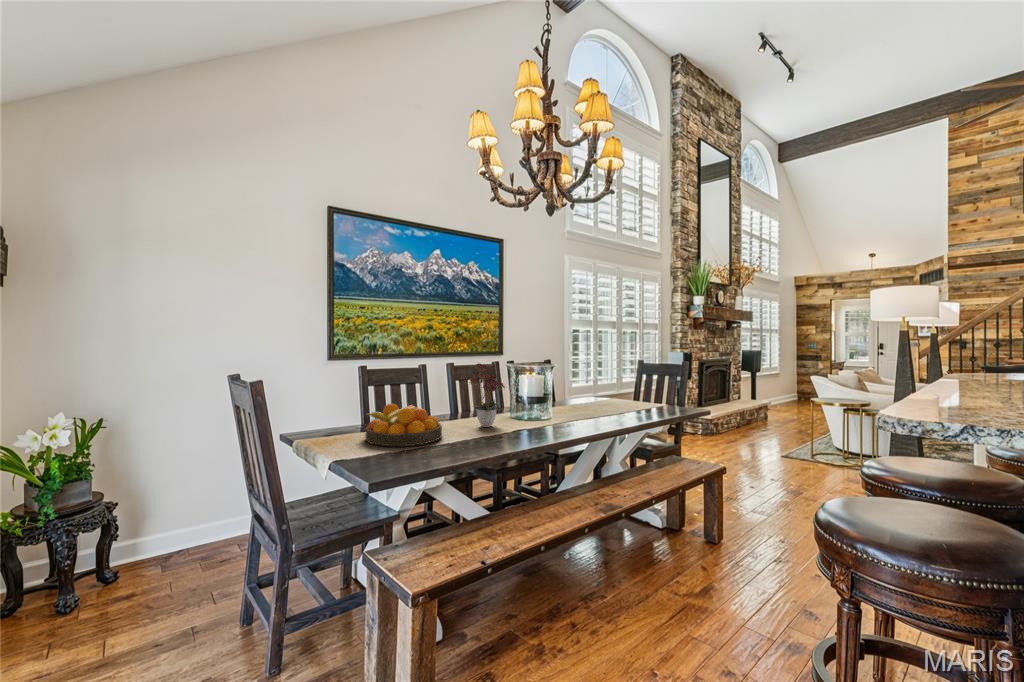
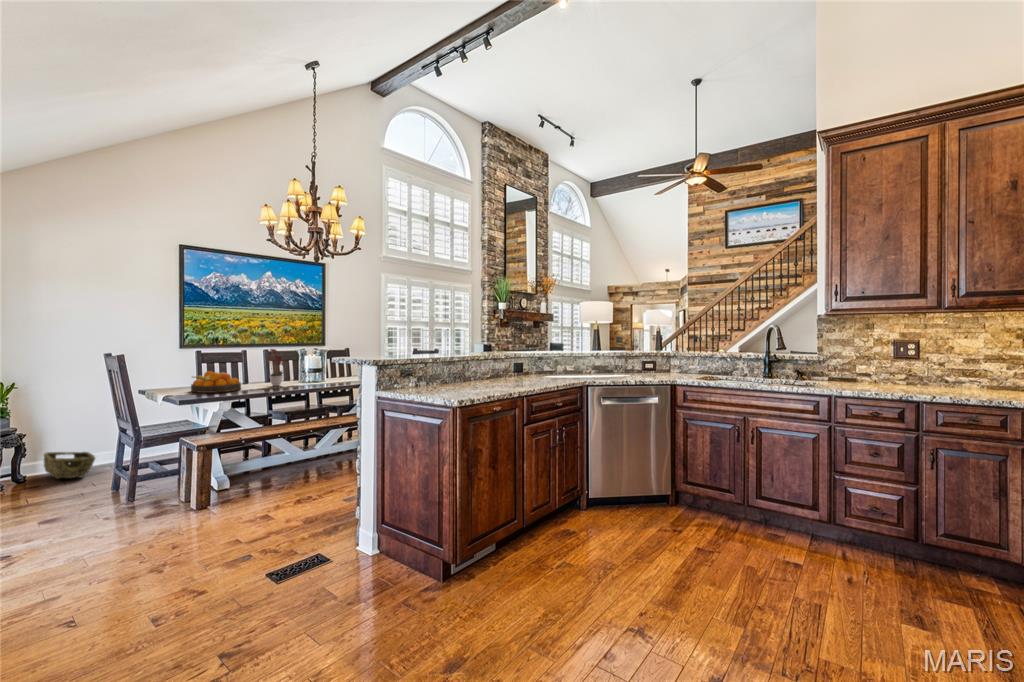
woven basket: none [144,521,216,577] -> present [44,452,95,478]

